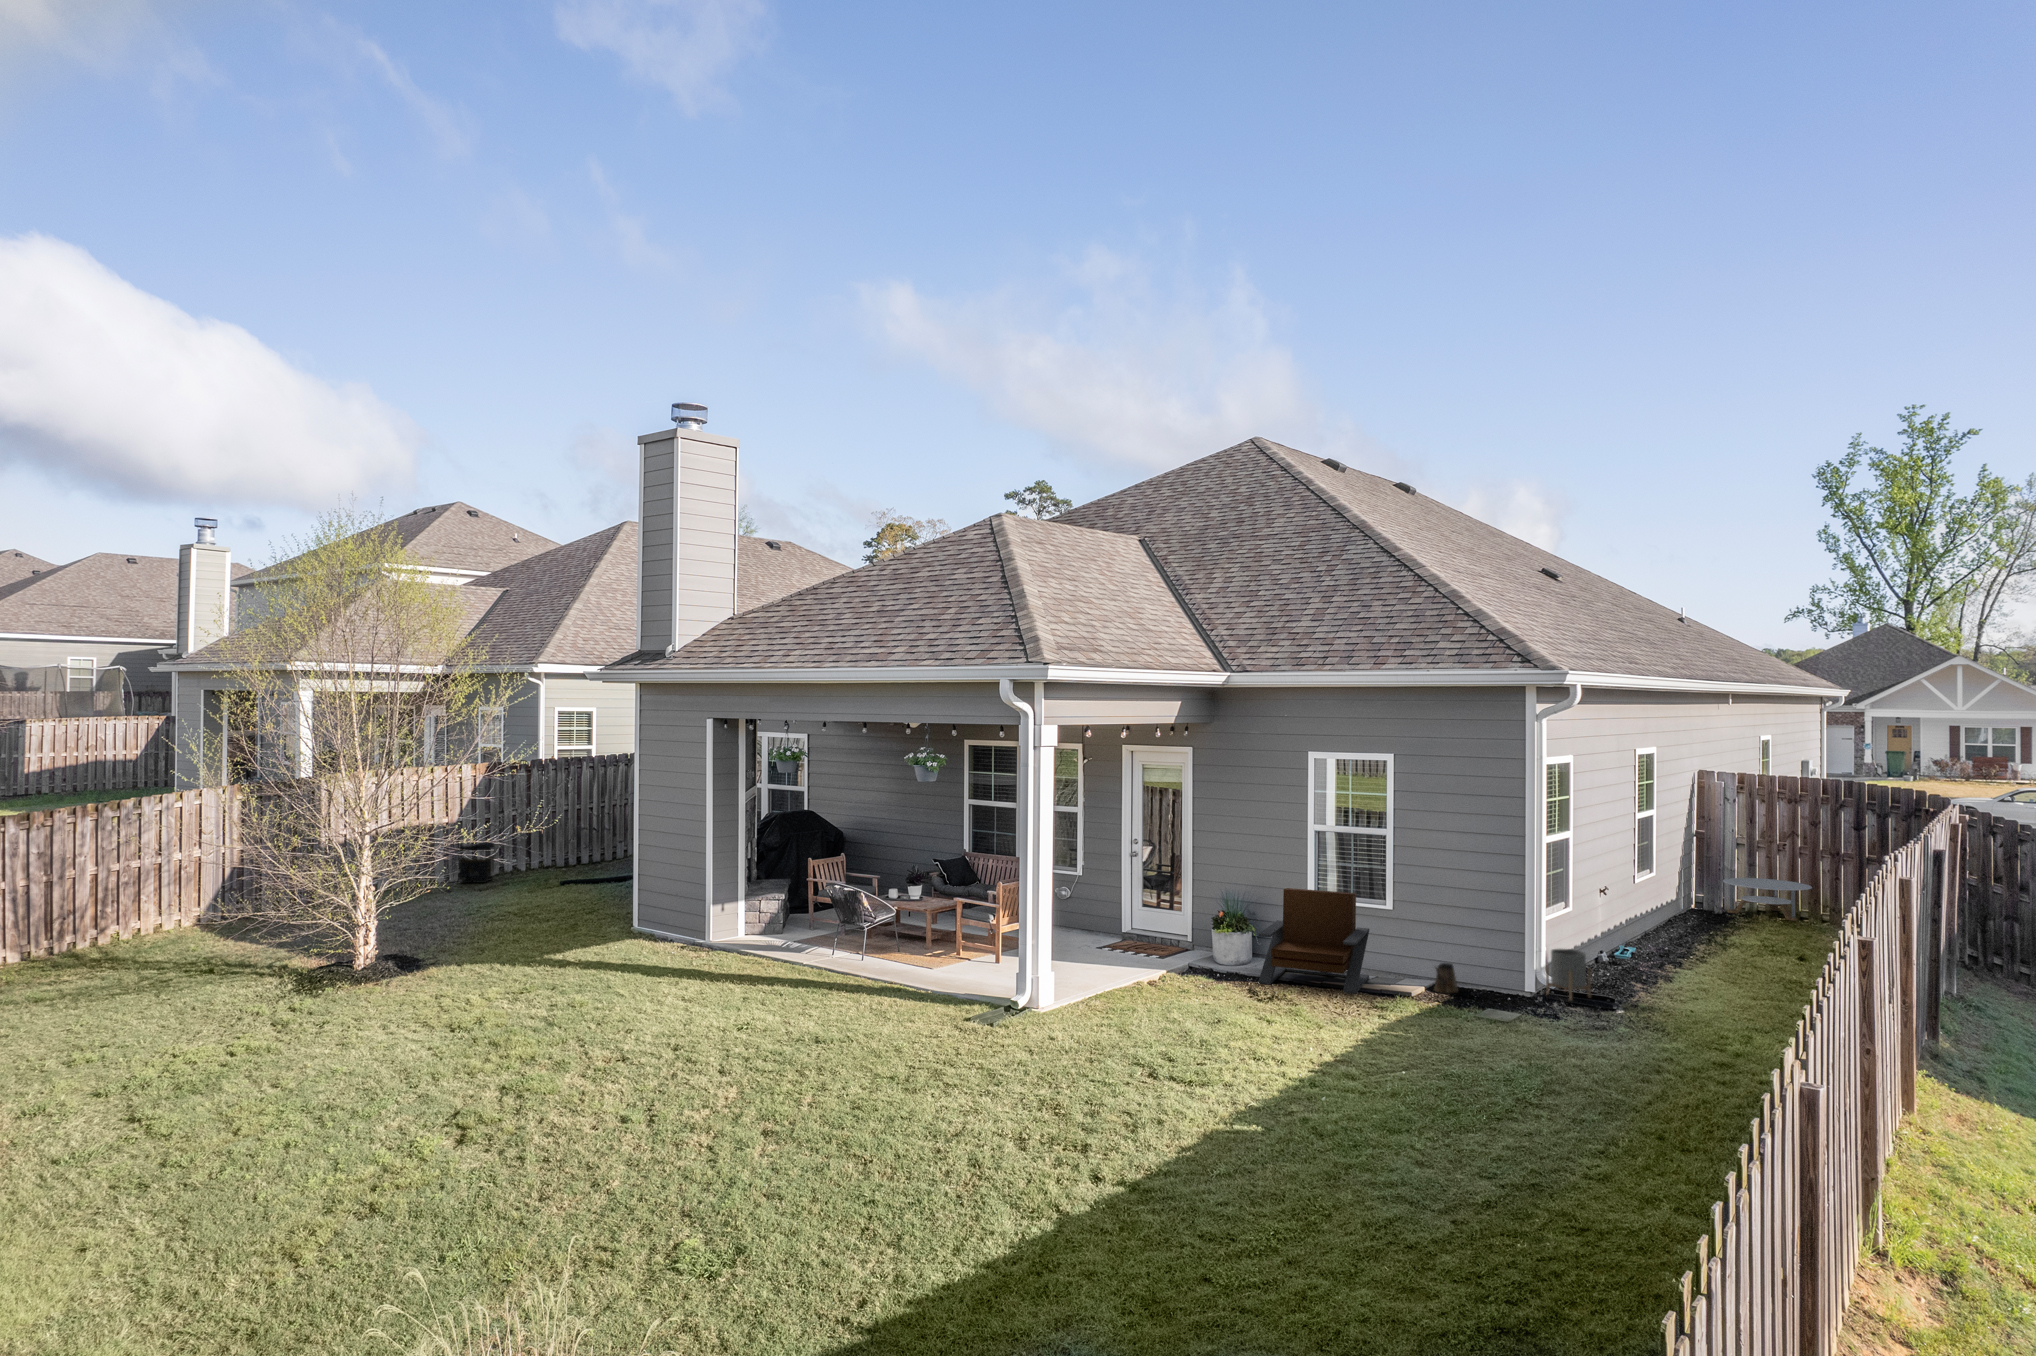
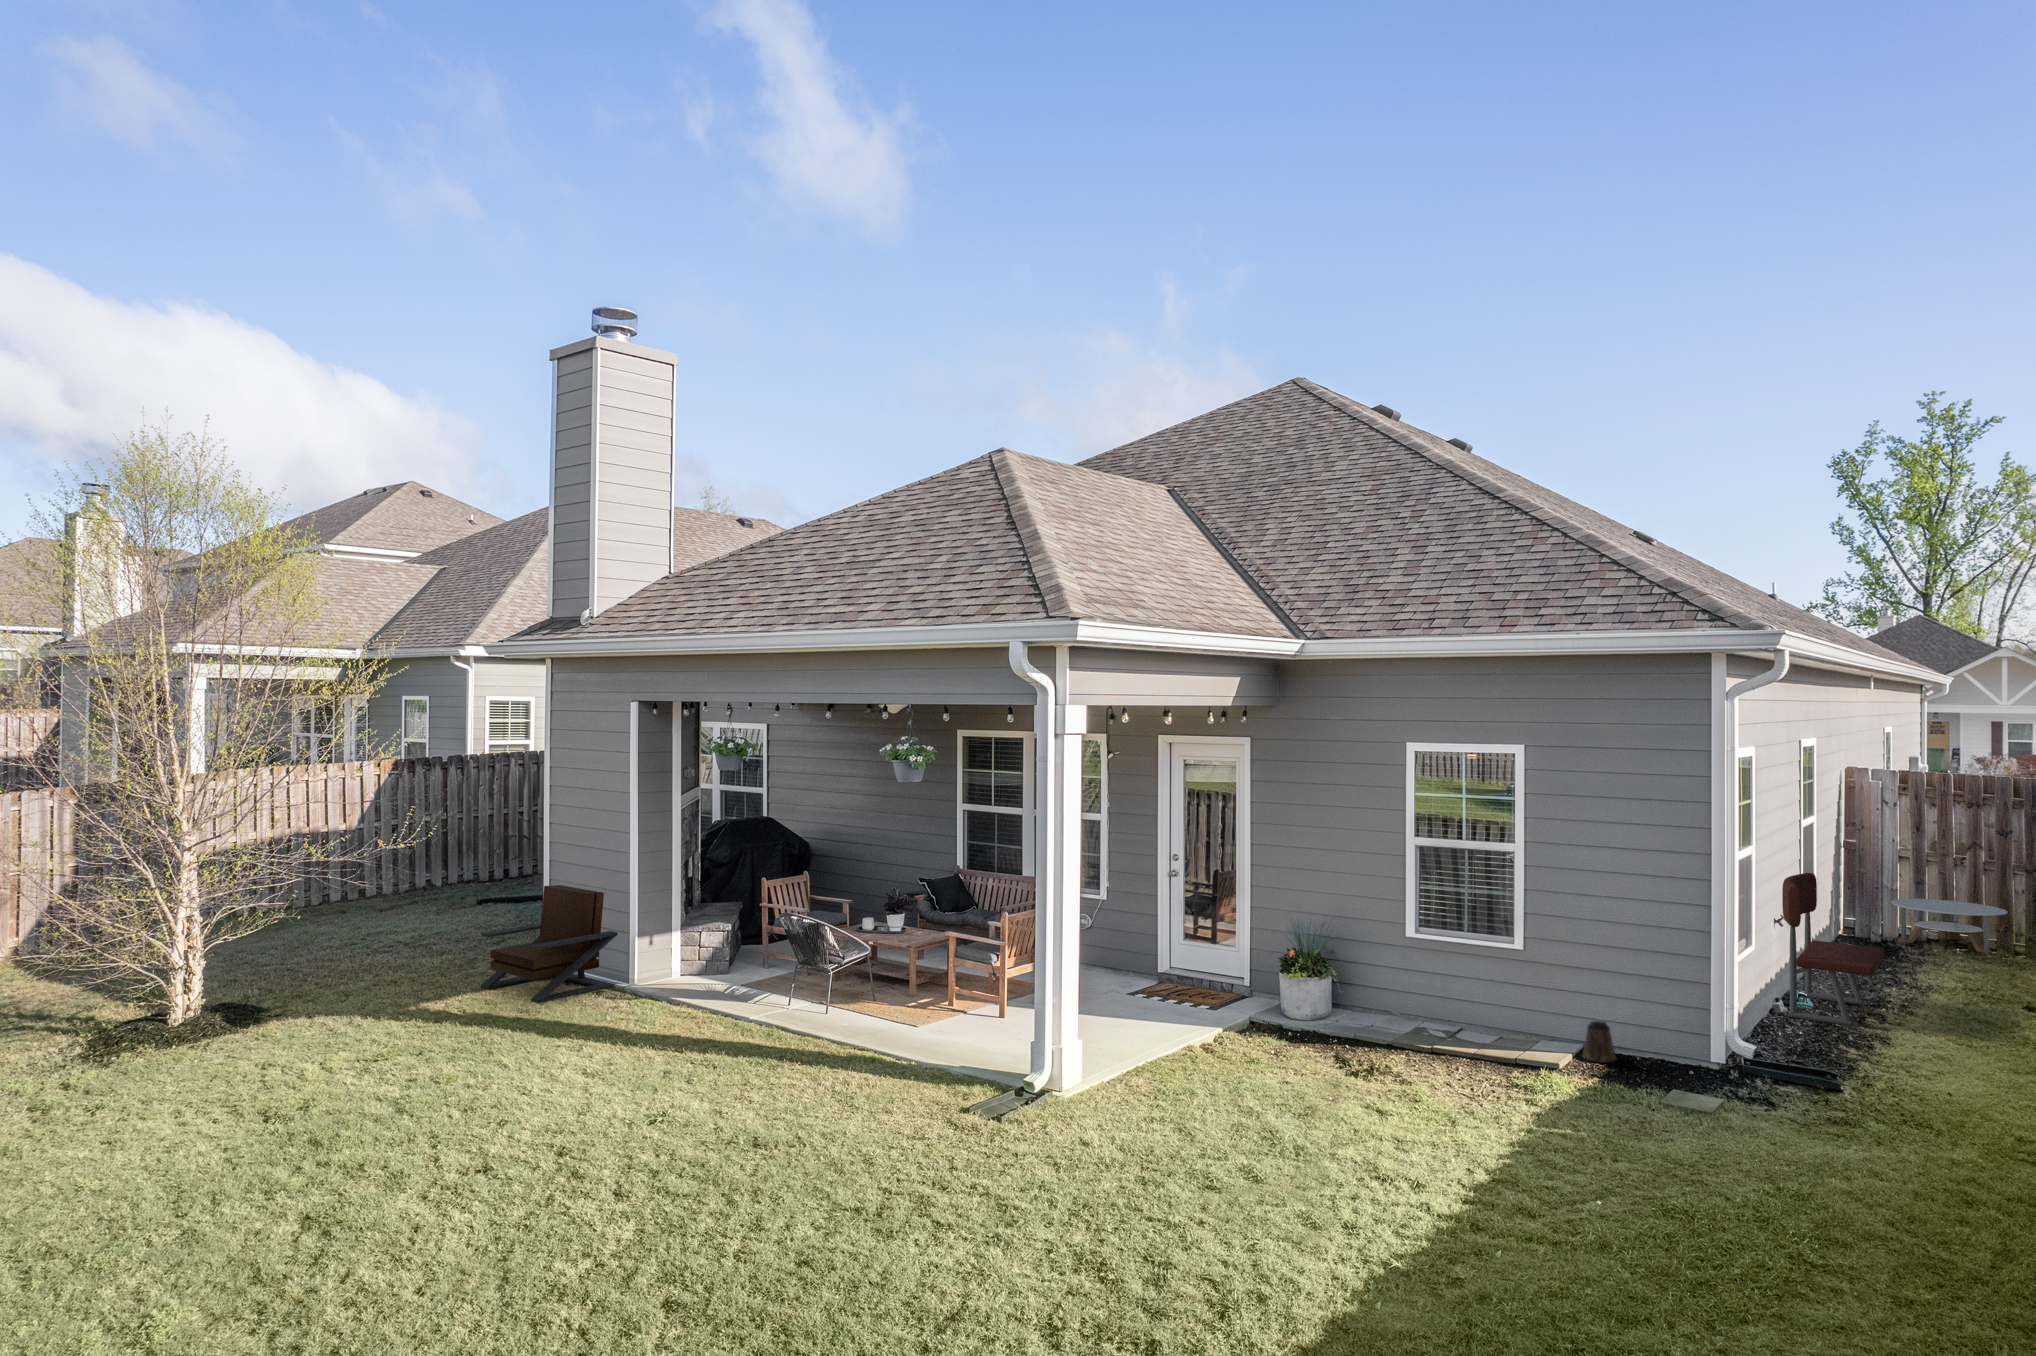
toolbox: present [459,842,494,883] -> none [351,854,396,904]
bench: none [1604,854,1685,970] -> present [1782,873,1884,1026]
lounge chair: present [1258,888,1369,994] -> present [481,885,618,1003]
planter: present [1546,949,1591,1001] -> none [1734,1003,1796,1075]

